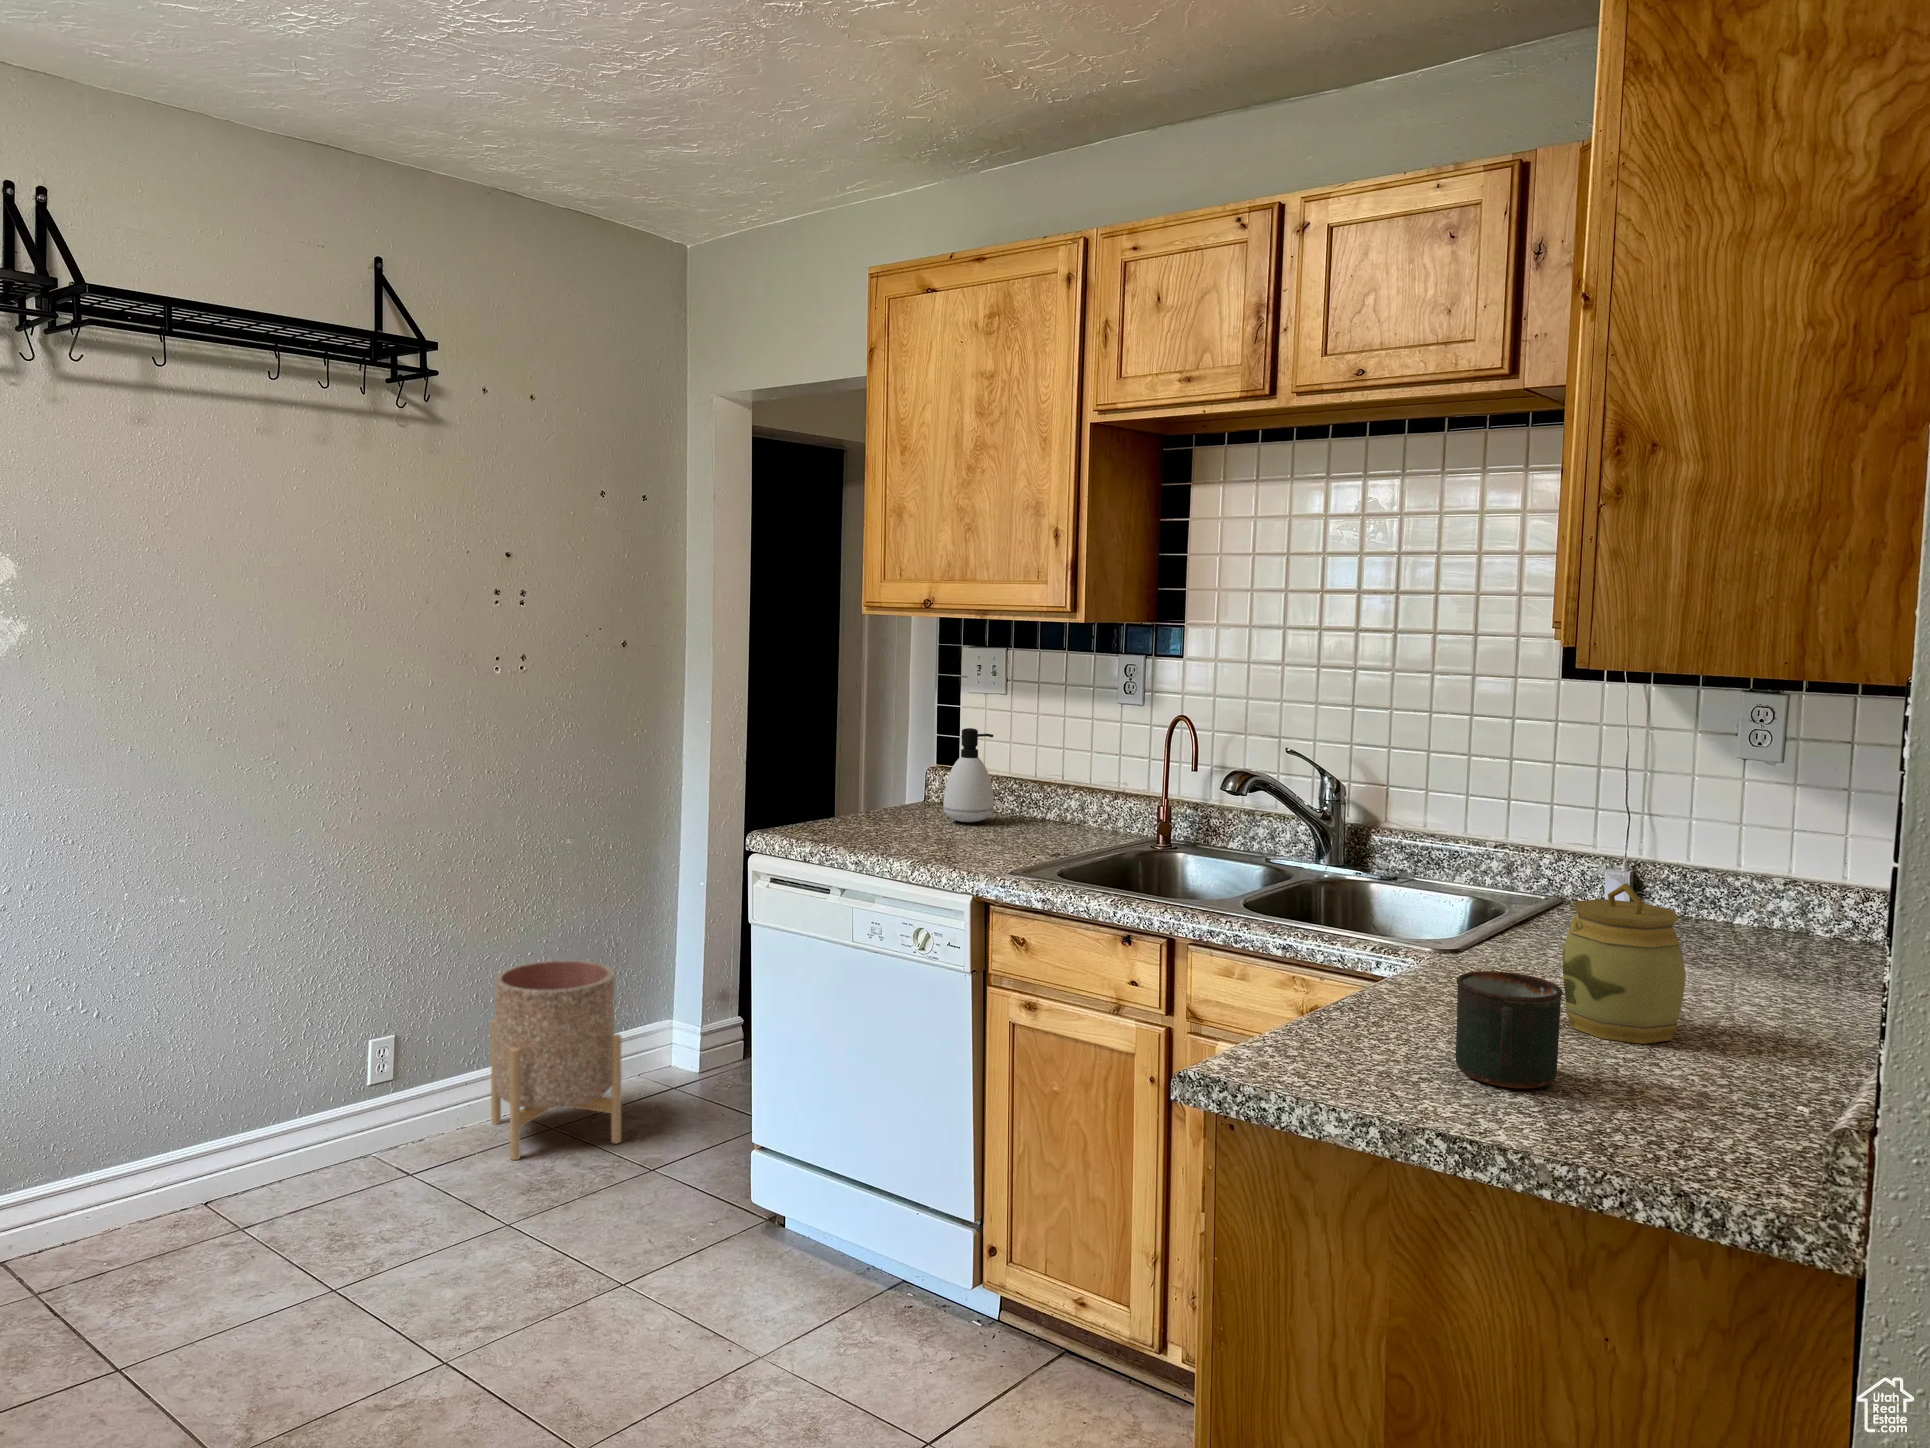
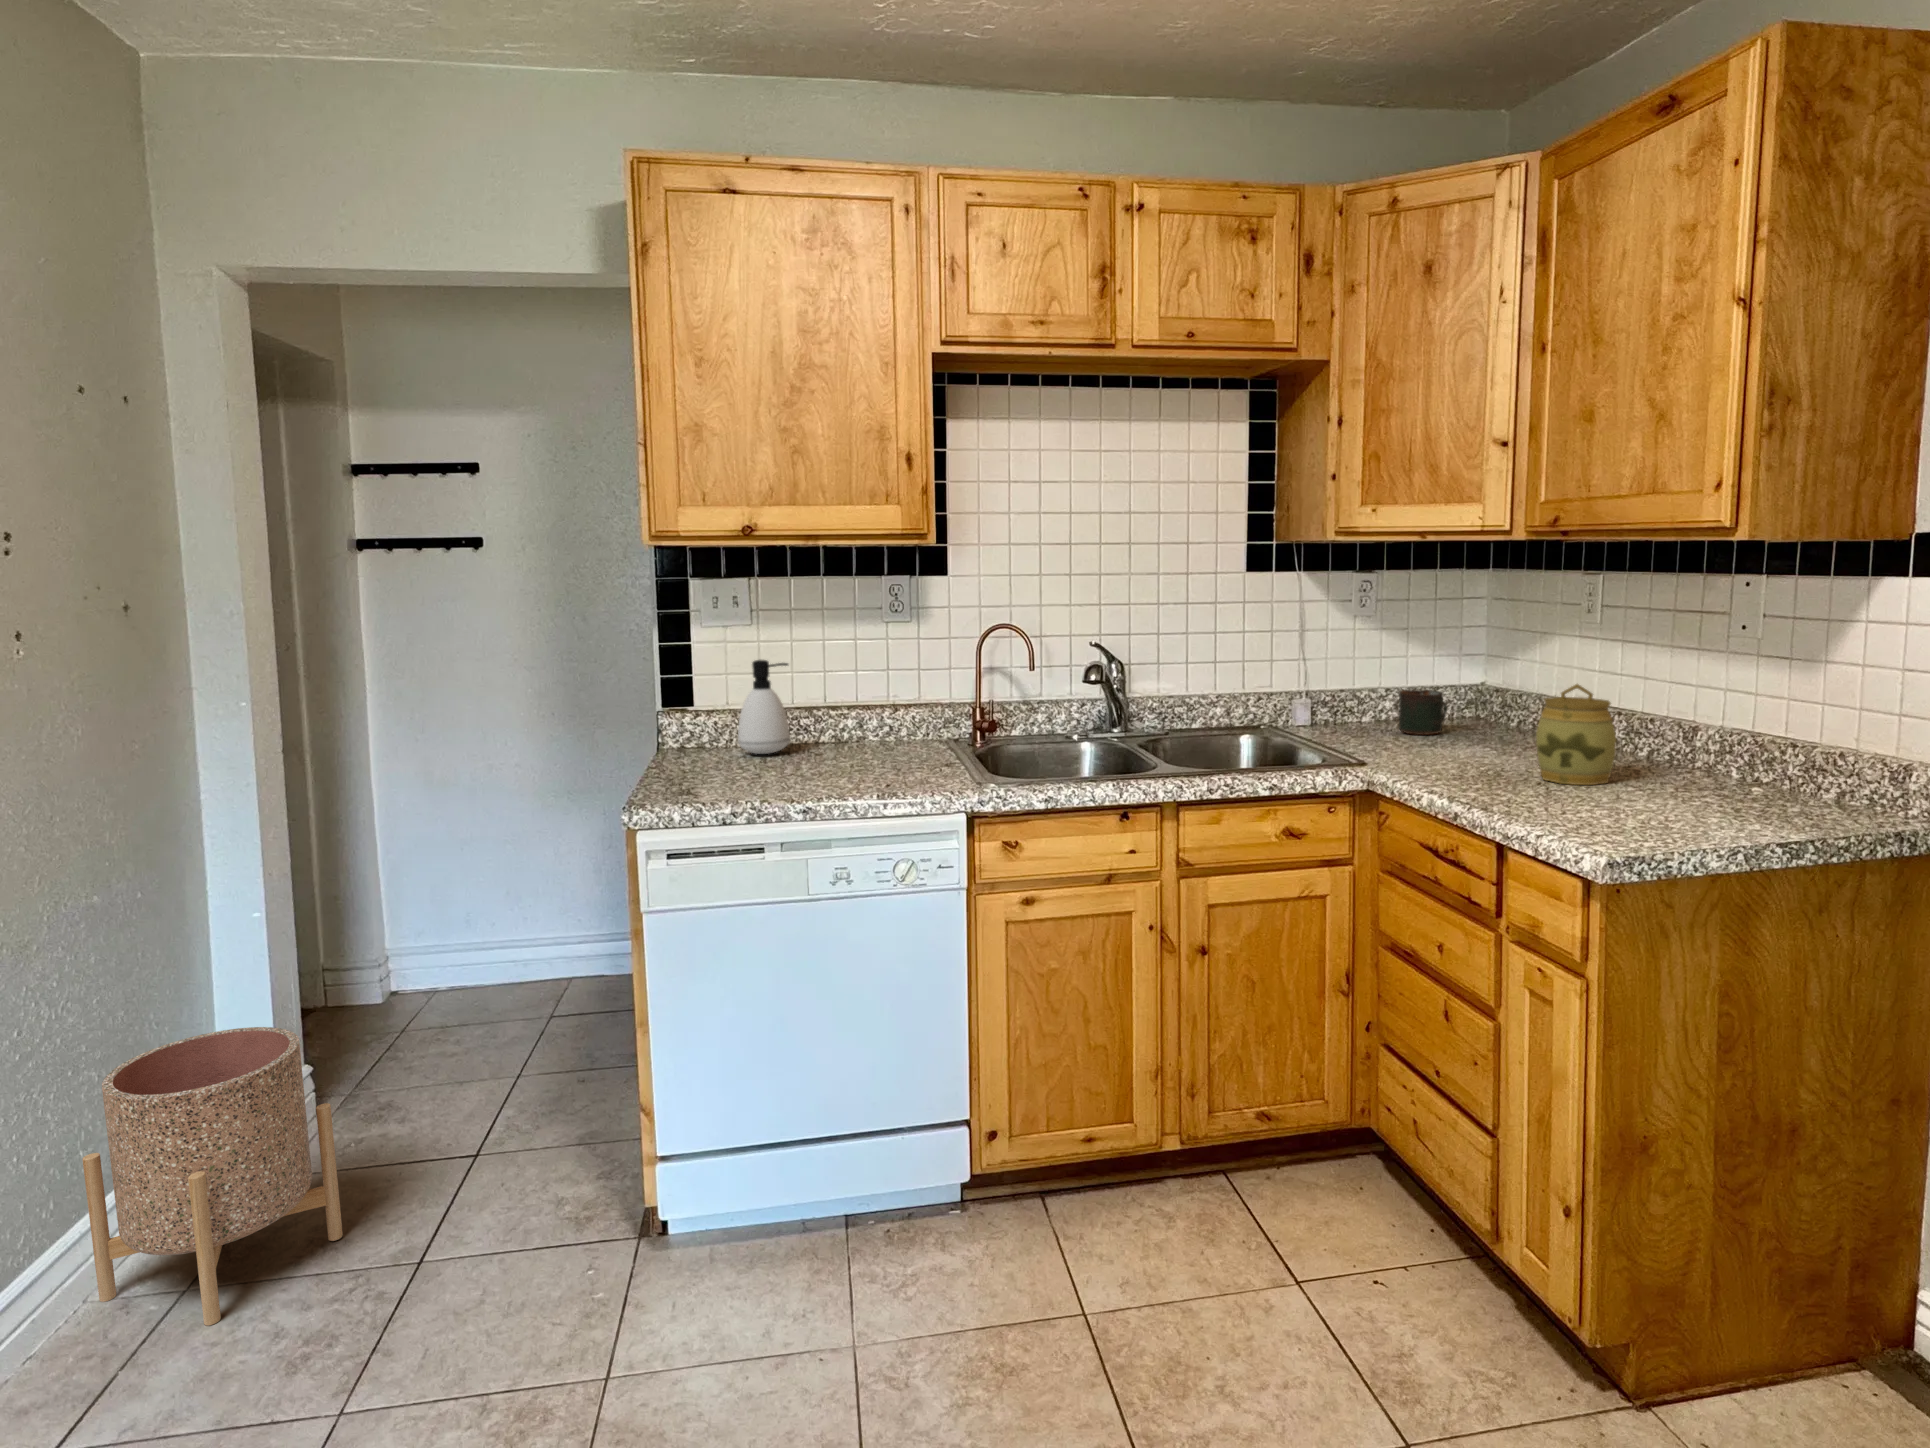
mug: present [1456,971,1563,1088] -> present [1399,690,1447,735]

